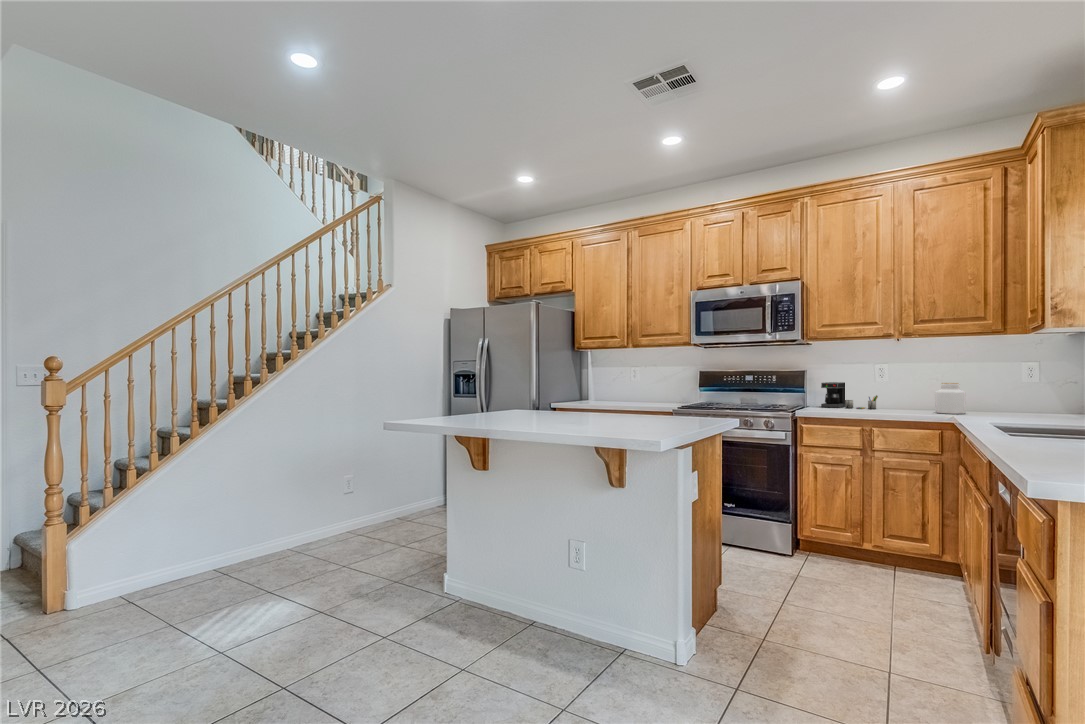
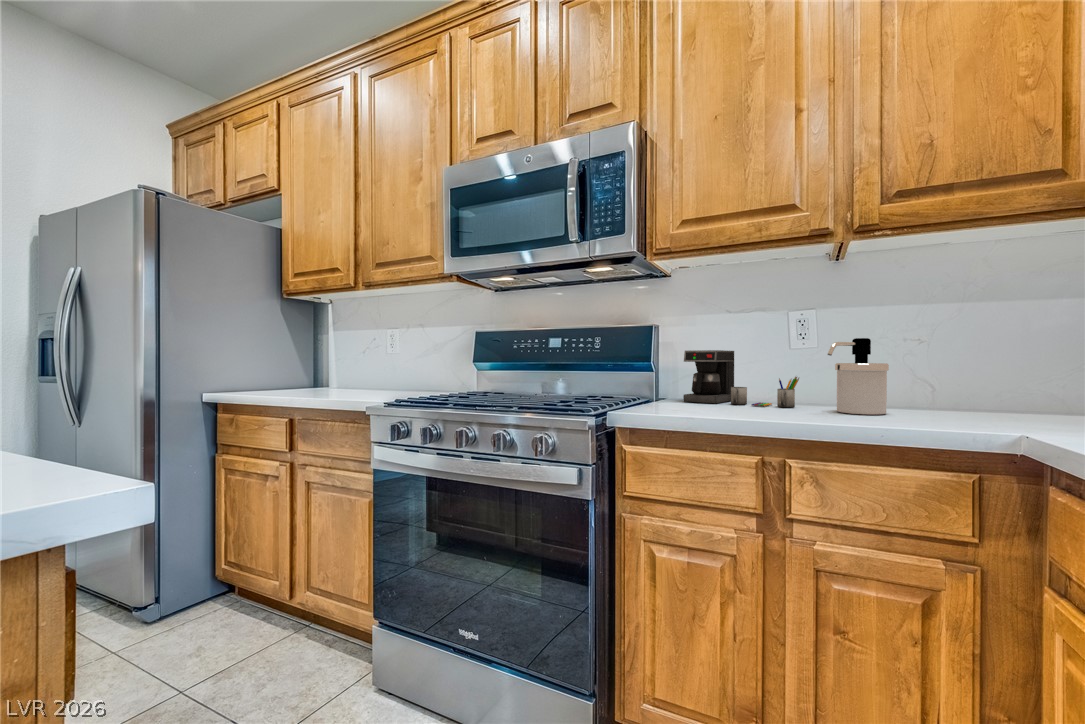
soap dispenser: none [889,379,916,411] -> present [828,338,889,415]
jar: present [935,383,966,414] -> none [945,343,1032,427]

